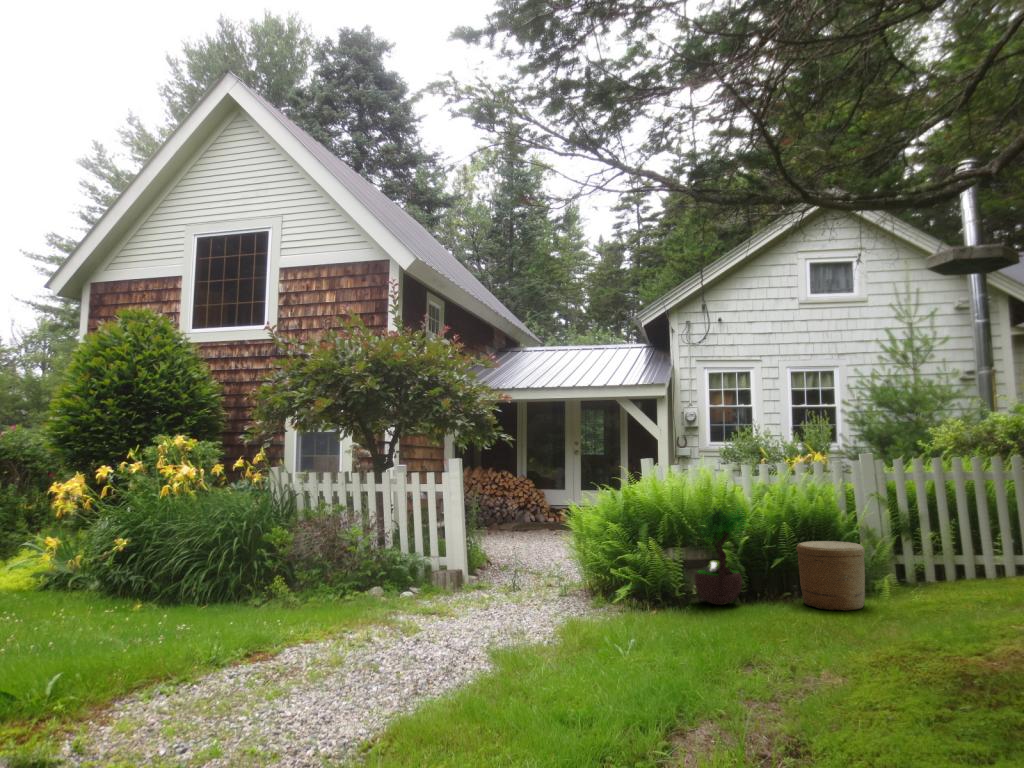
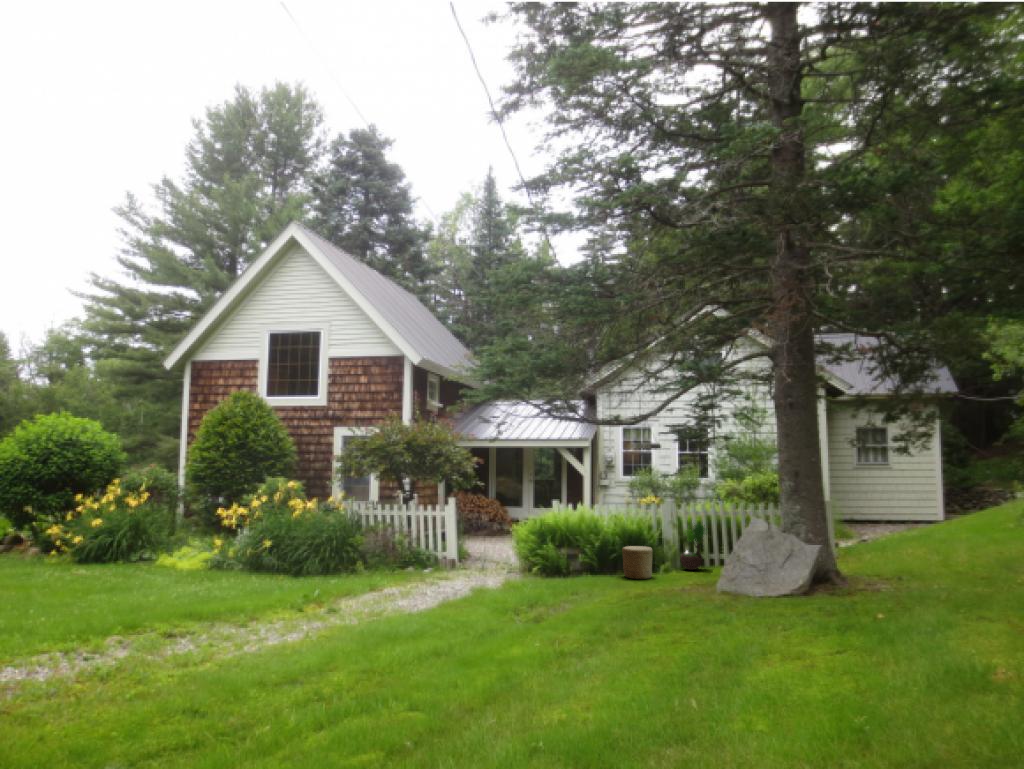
potted tree: present [693,506,746,605] -> present [680,524,706,570]

